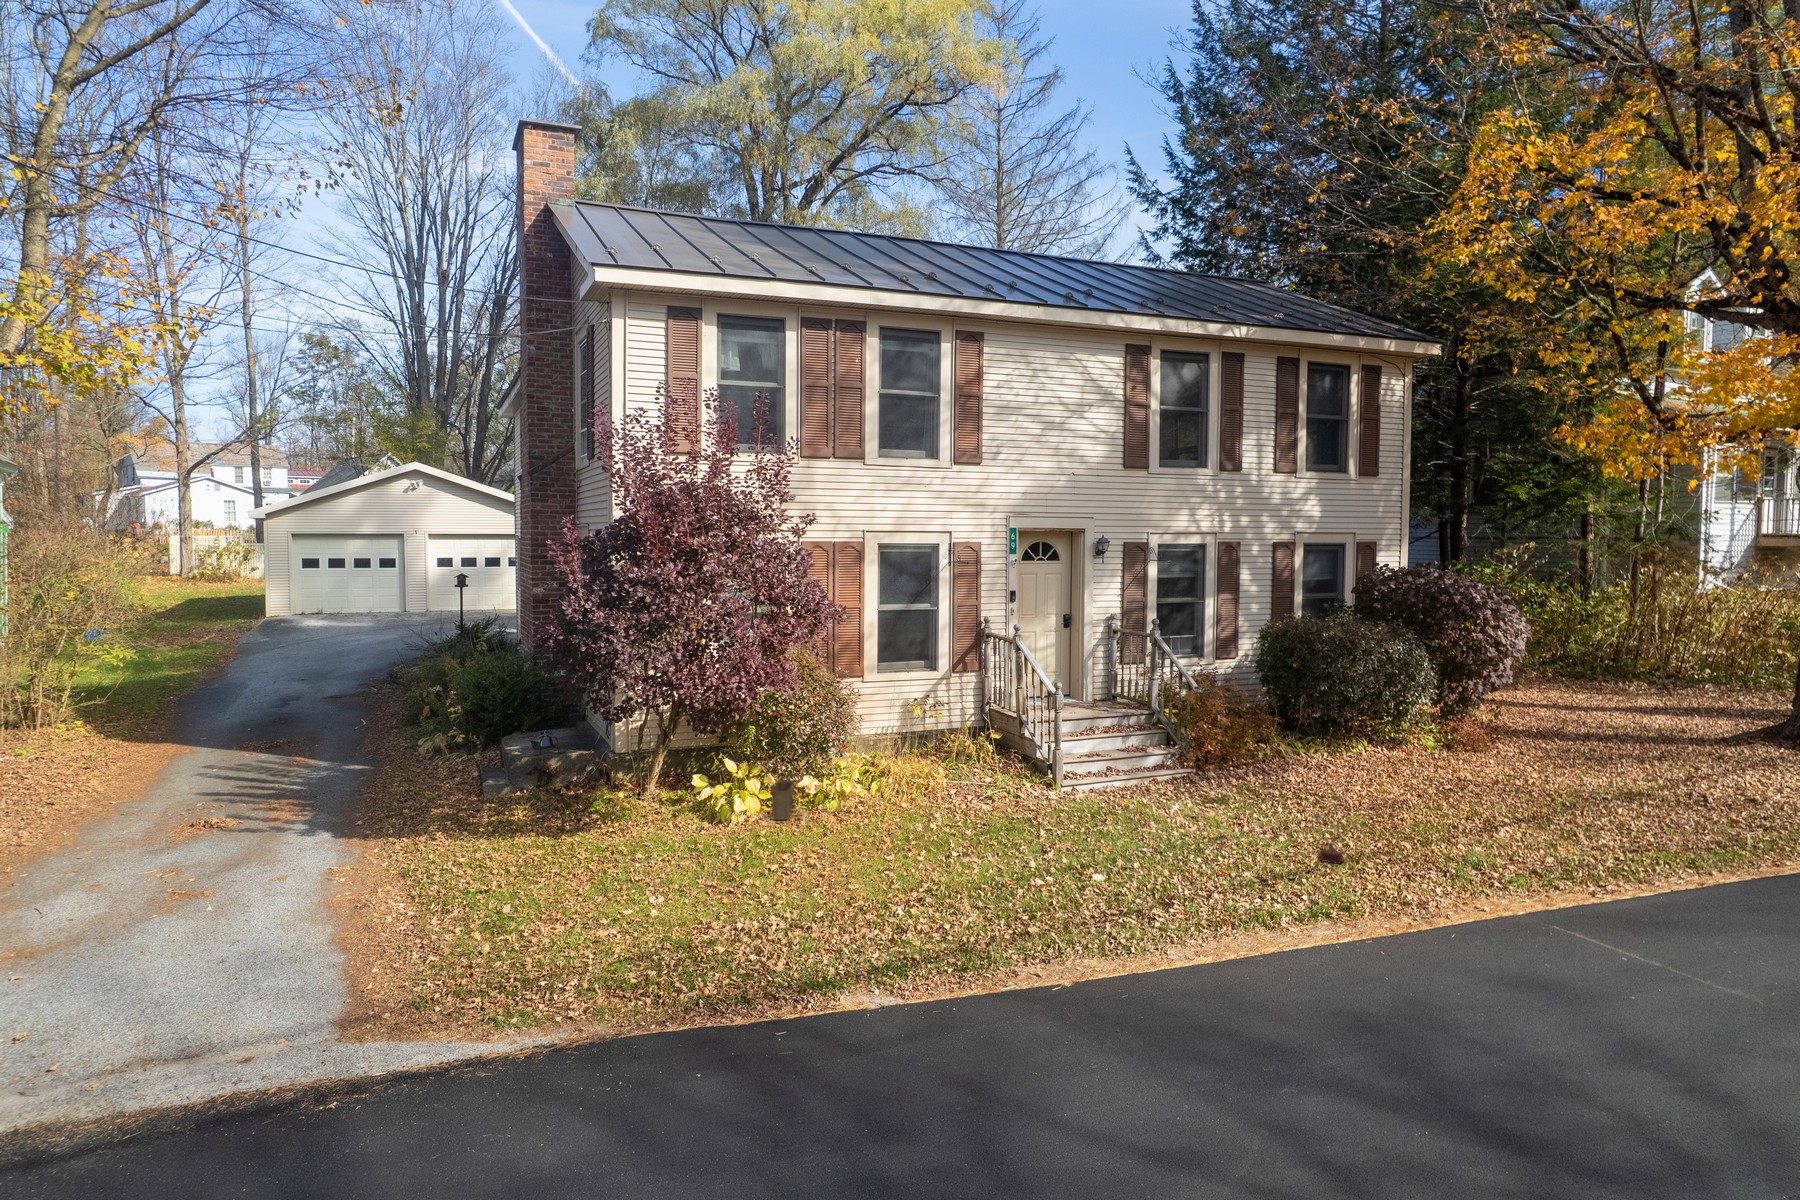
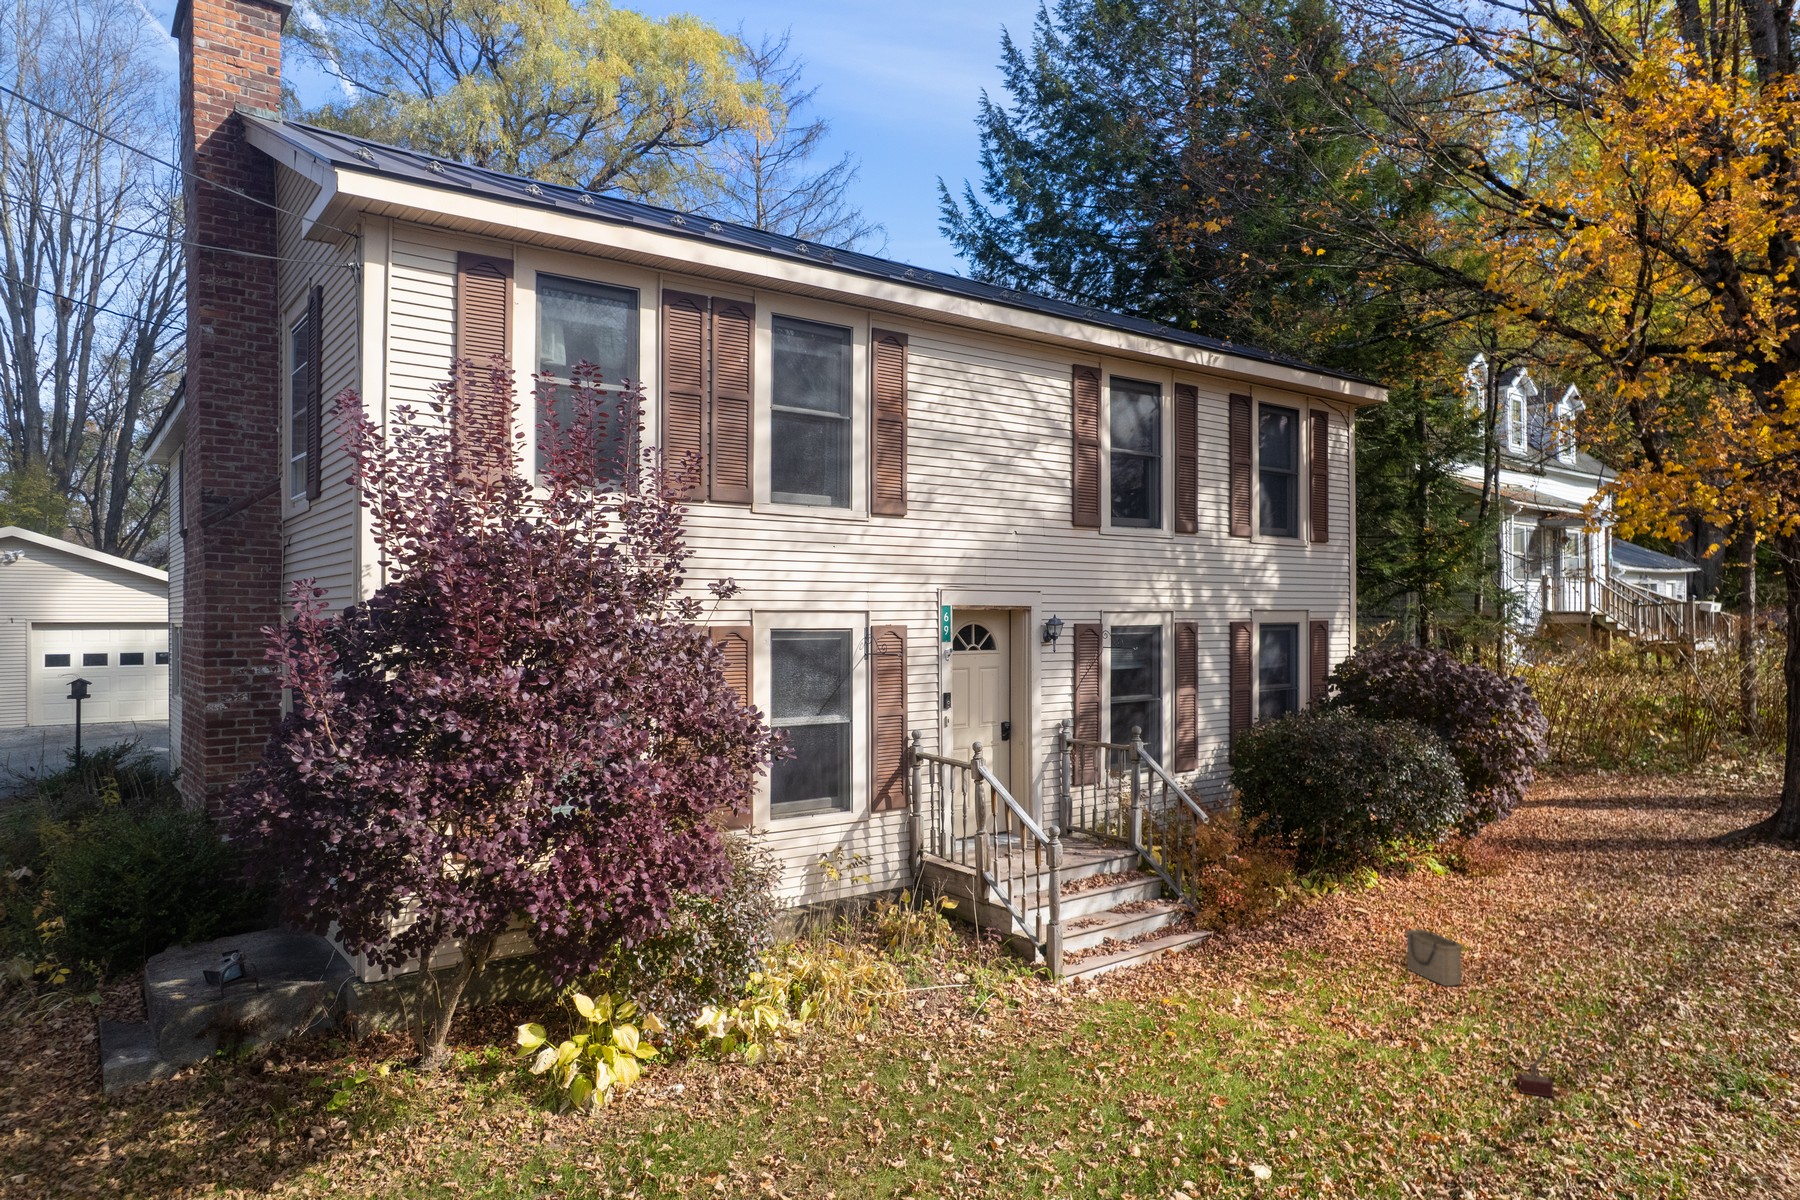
basket: present [771,780,794,820] -> present [1405,929,1463,986]

